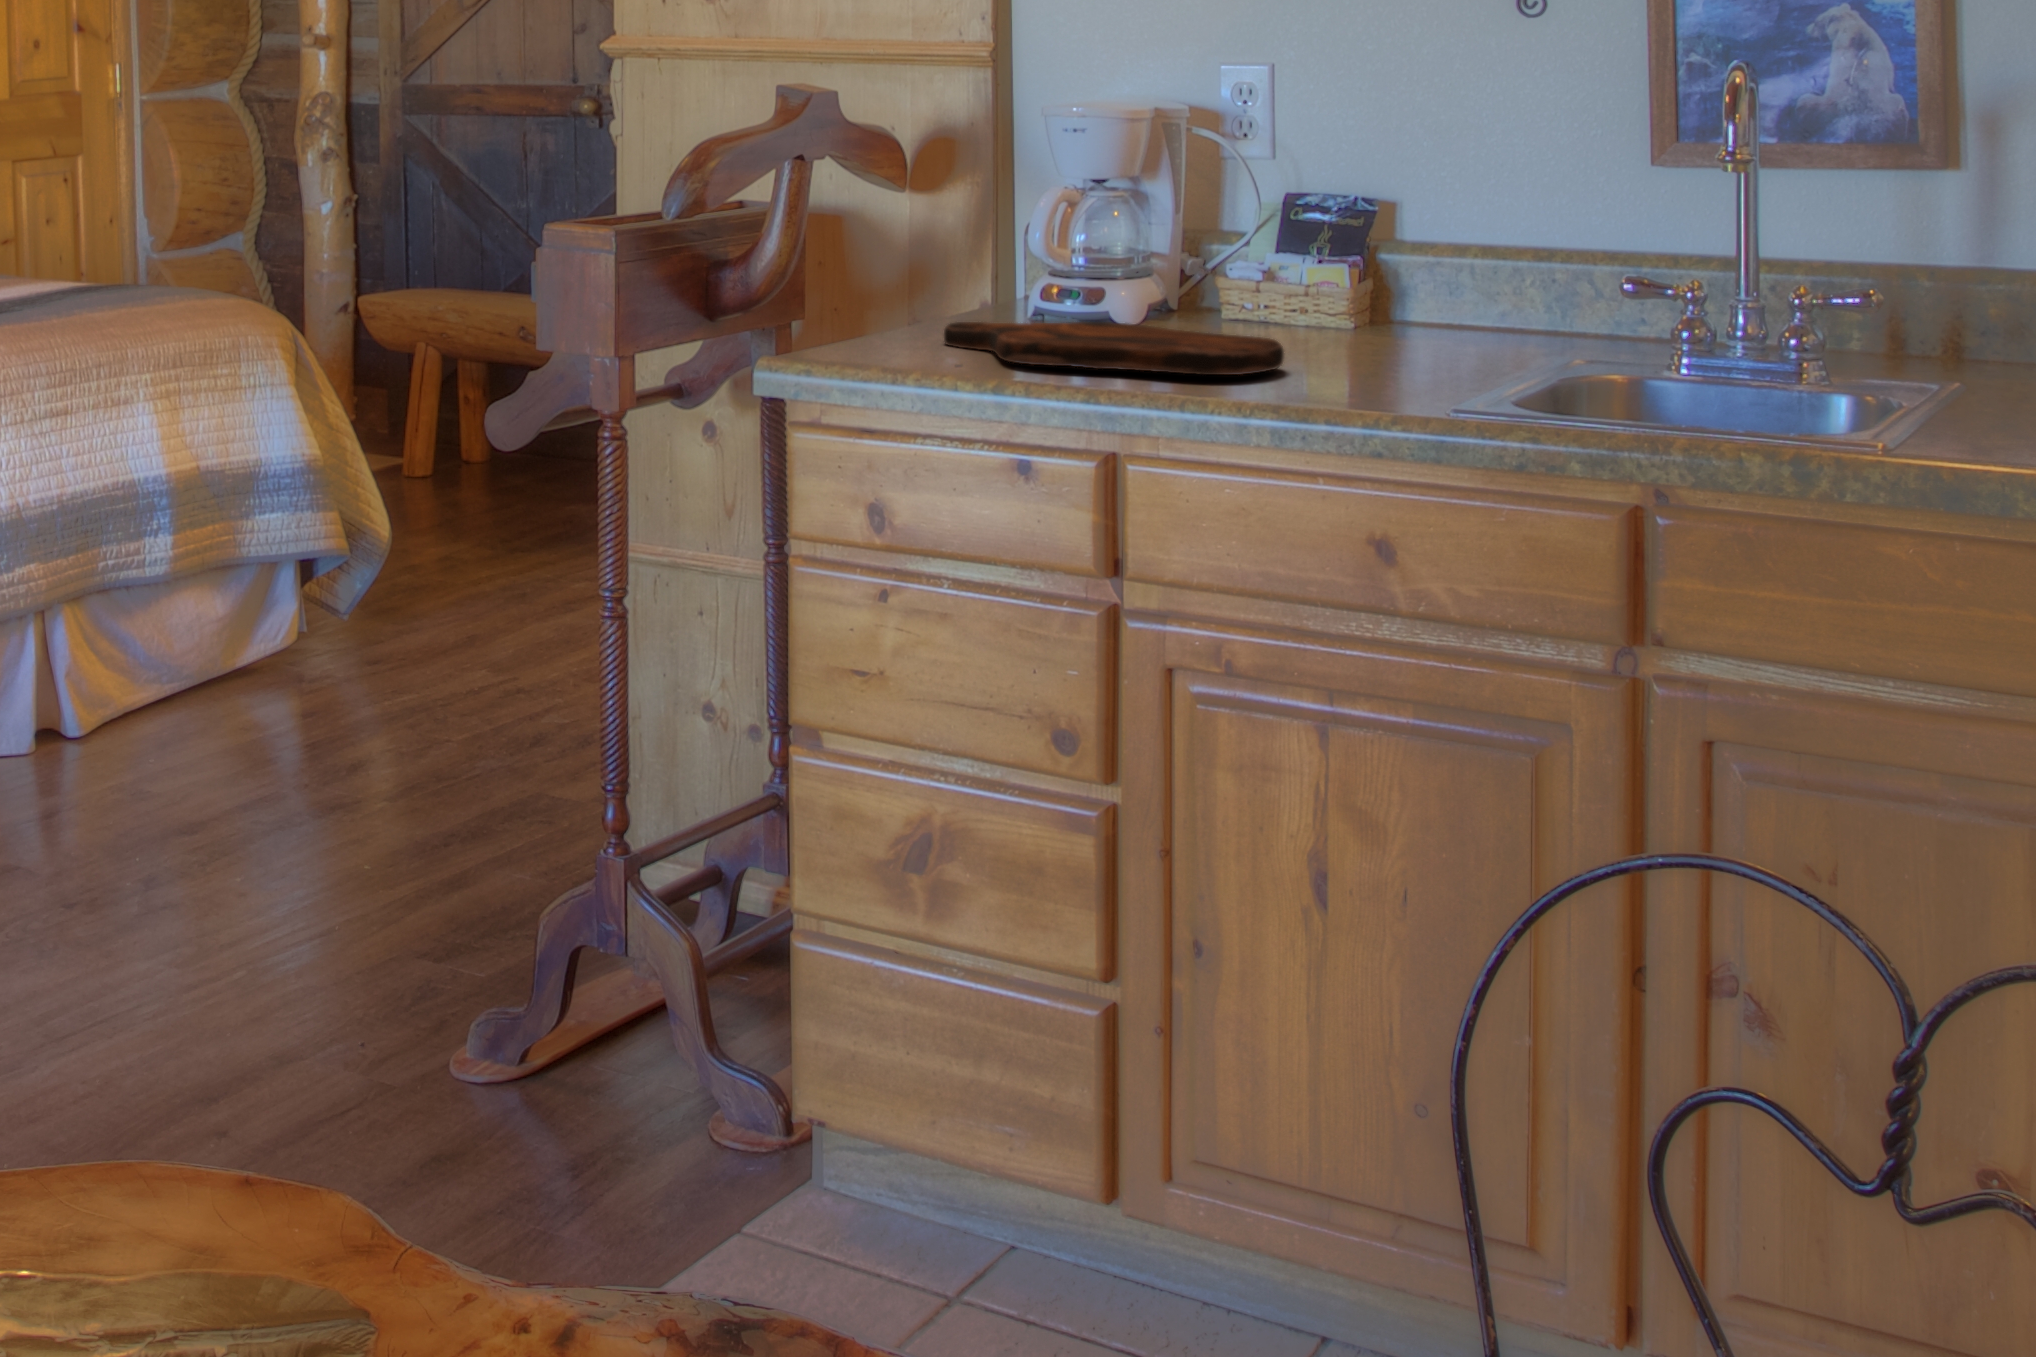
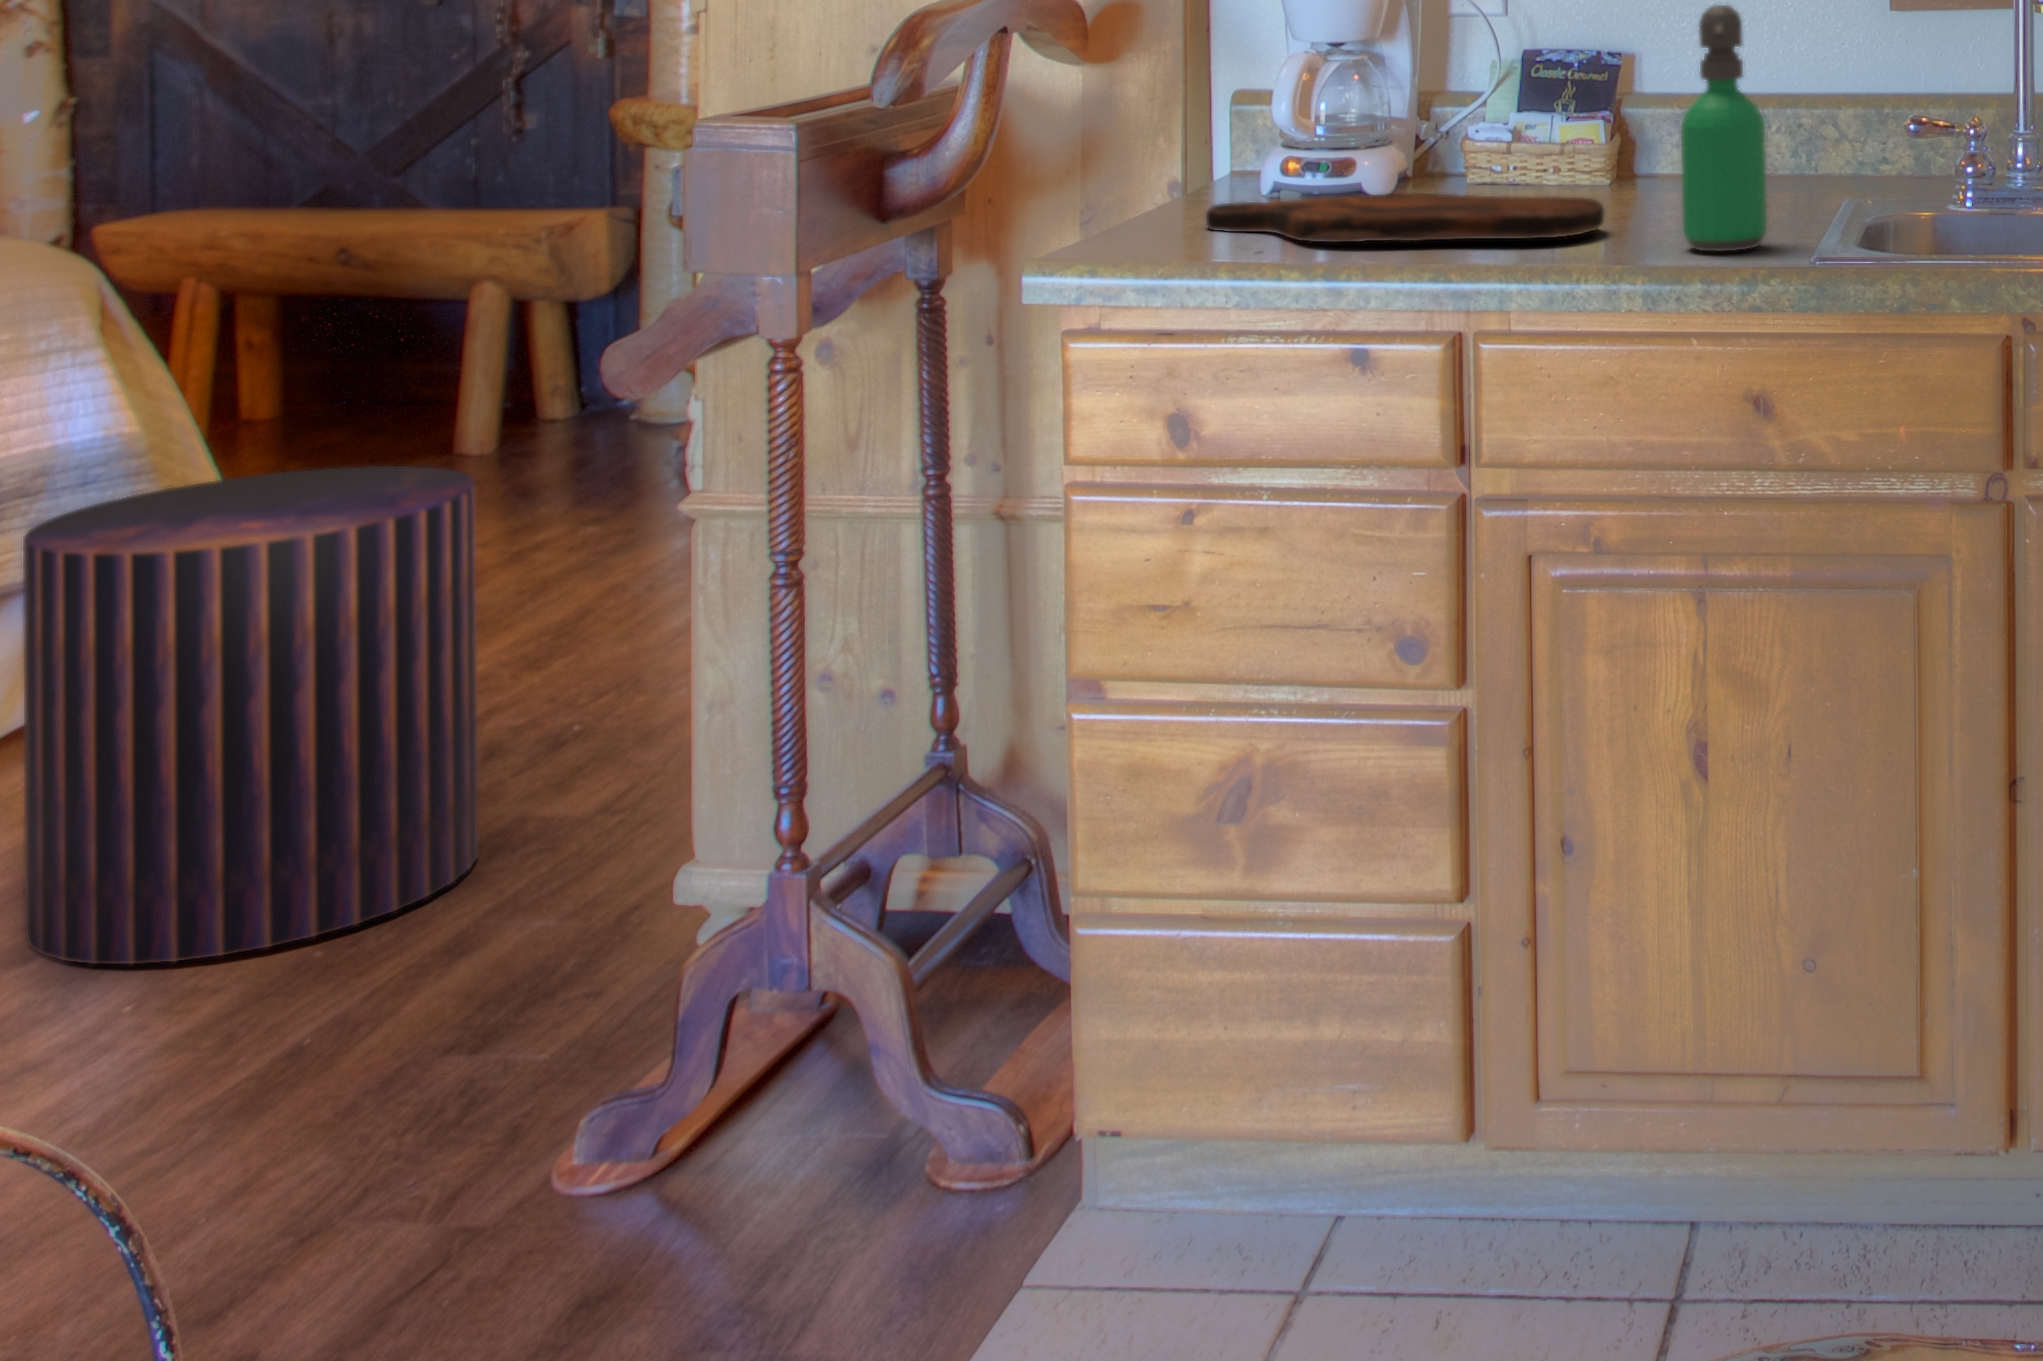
soap dispenser: none [1333,159,1421,401] -> present [1681,5,1767,251]
pouf: none [218,480,517,839] -> present [23,466,478,964]

